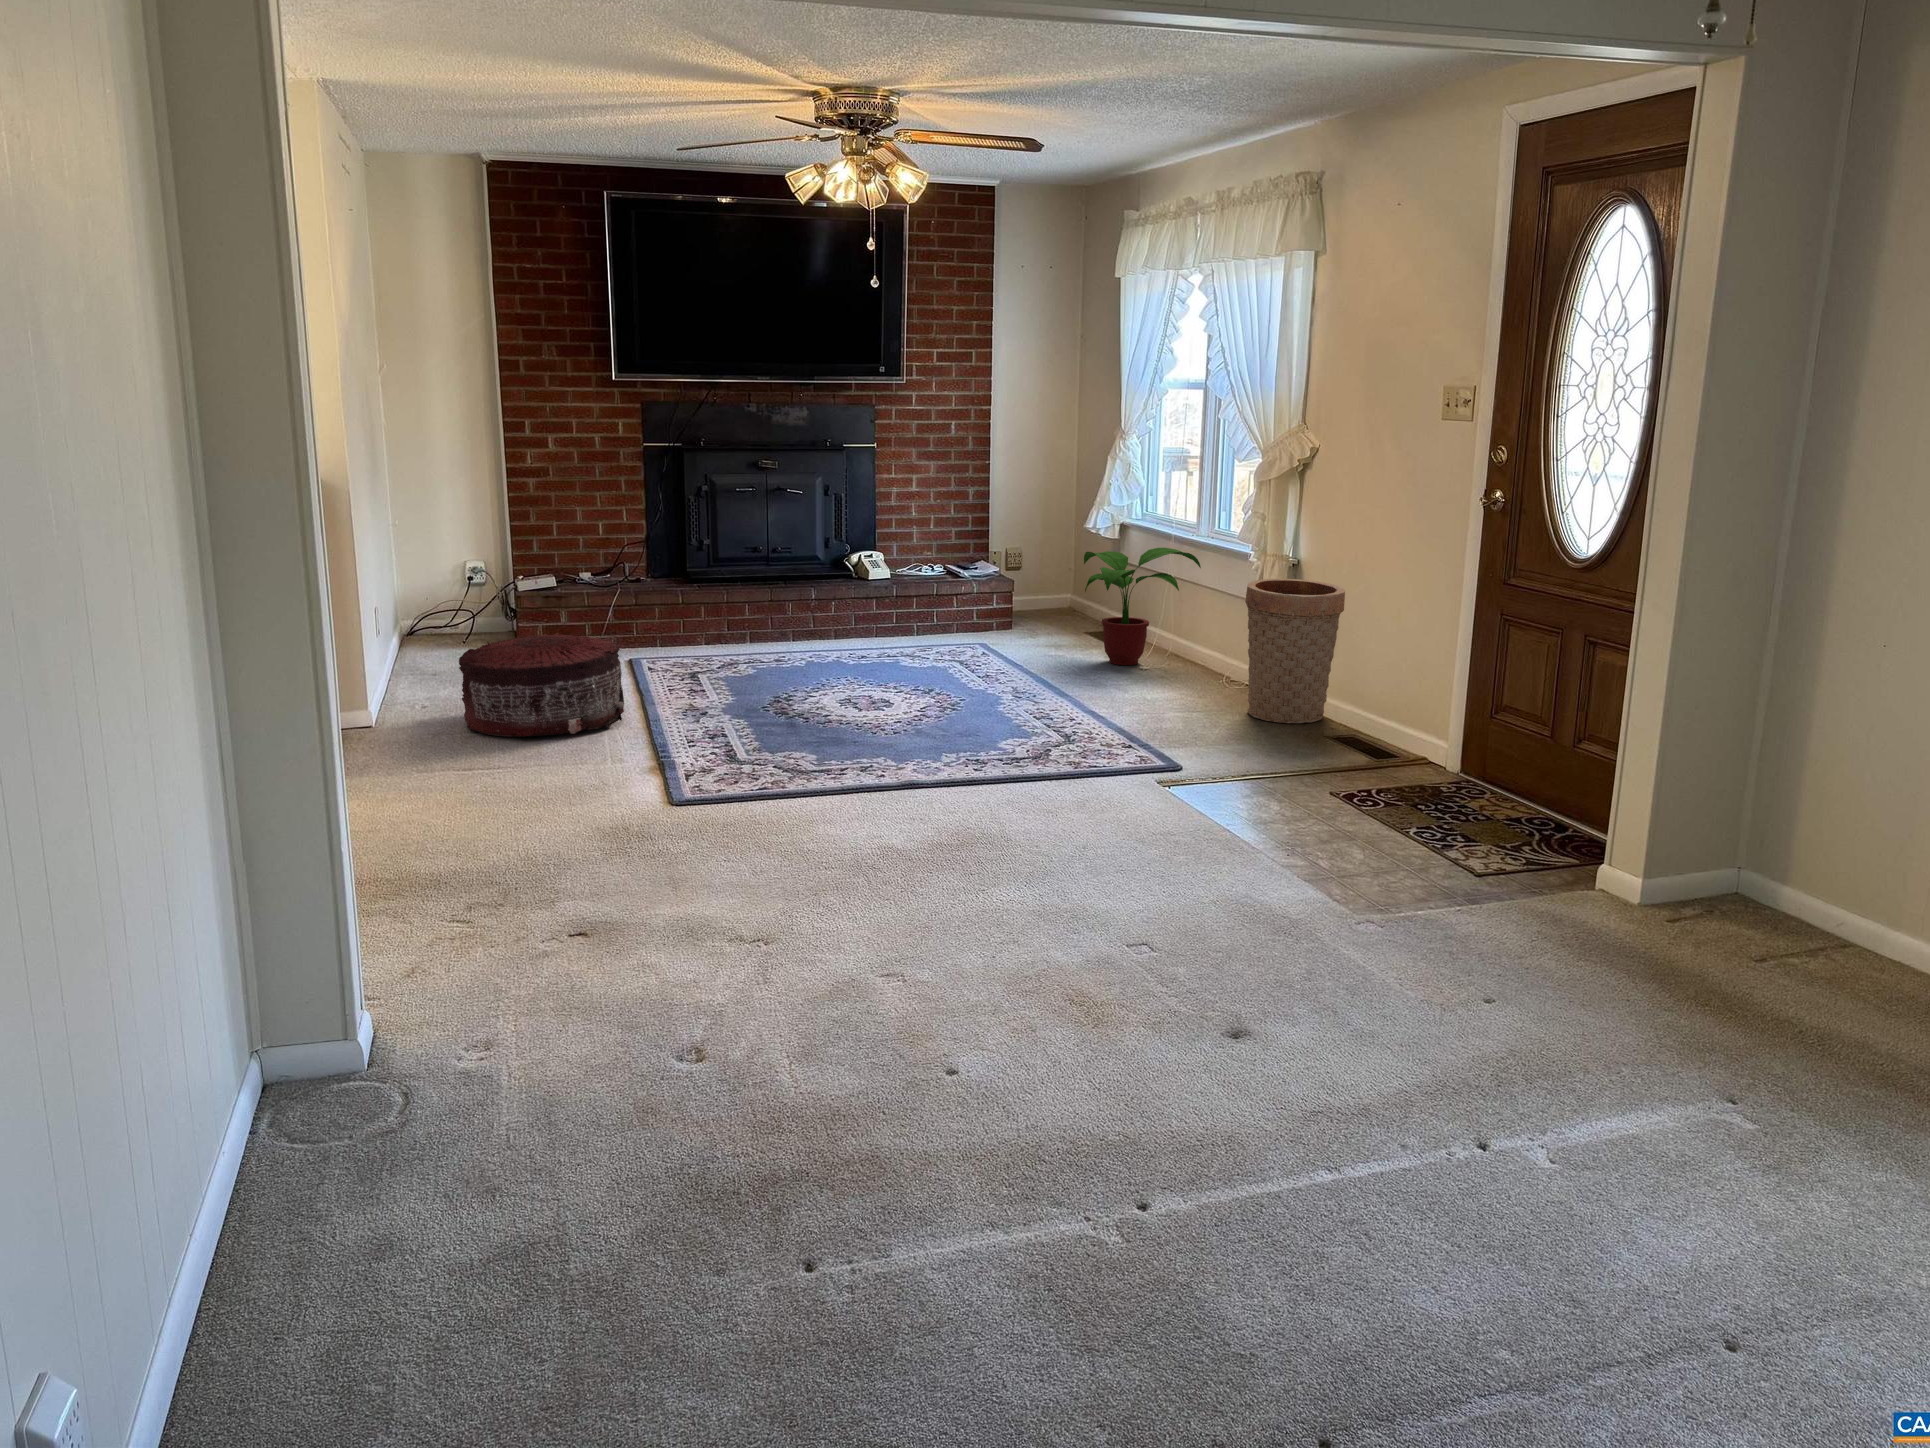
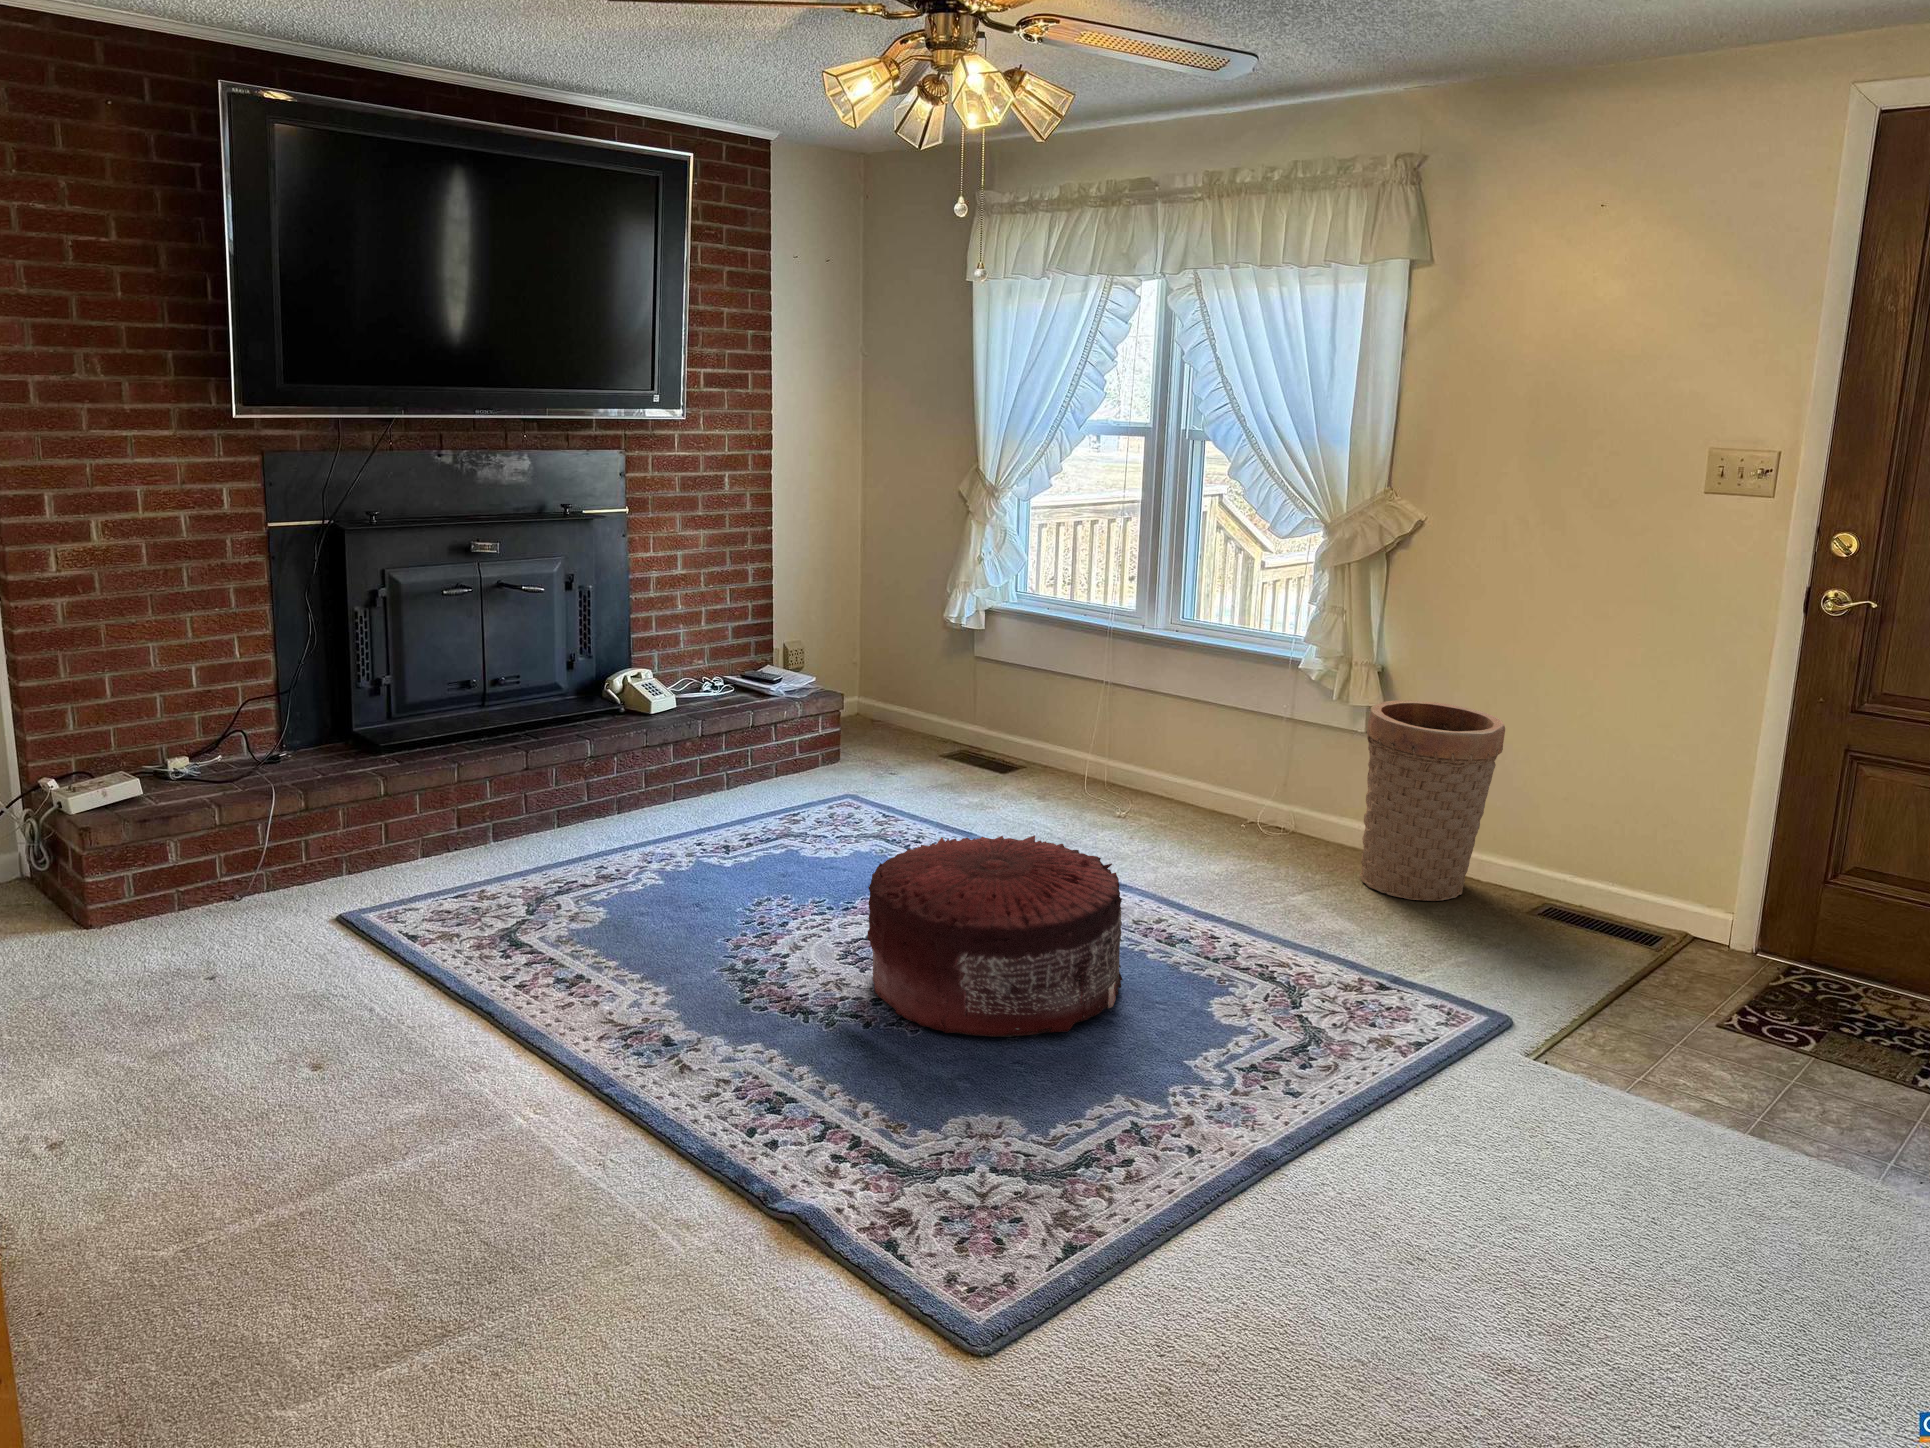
potted plant: present [1084,548,1201,665] -> none [995,649,1169,817]
pouf: present [459,633,624,737] -> present [867,835,1123,1037]

